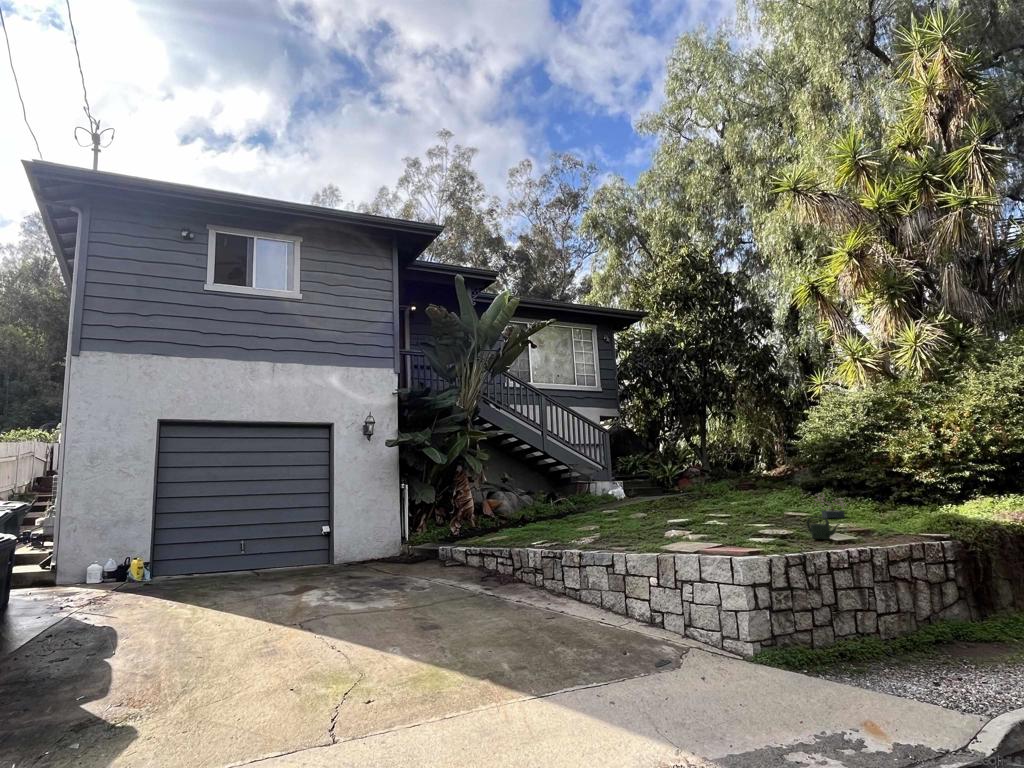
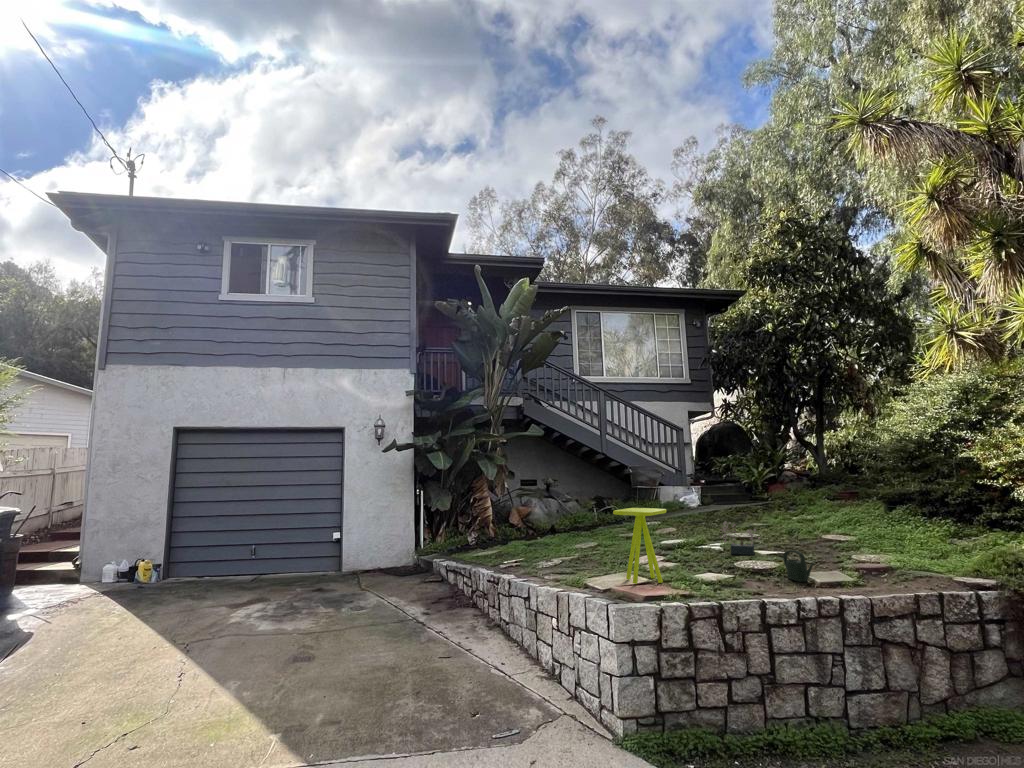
side table: none [683,488,723,548] -> present [613,508,666,584]
decorative plant: present [815,493,845,518] -> present [720,521,760,555]

